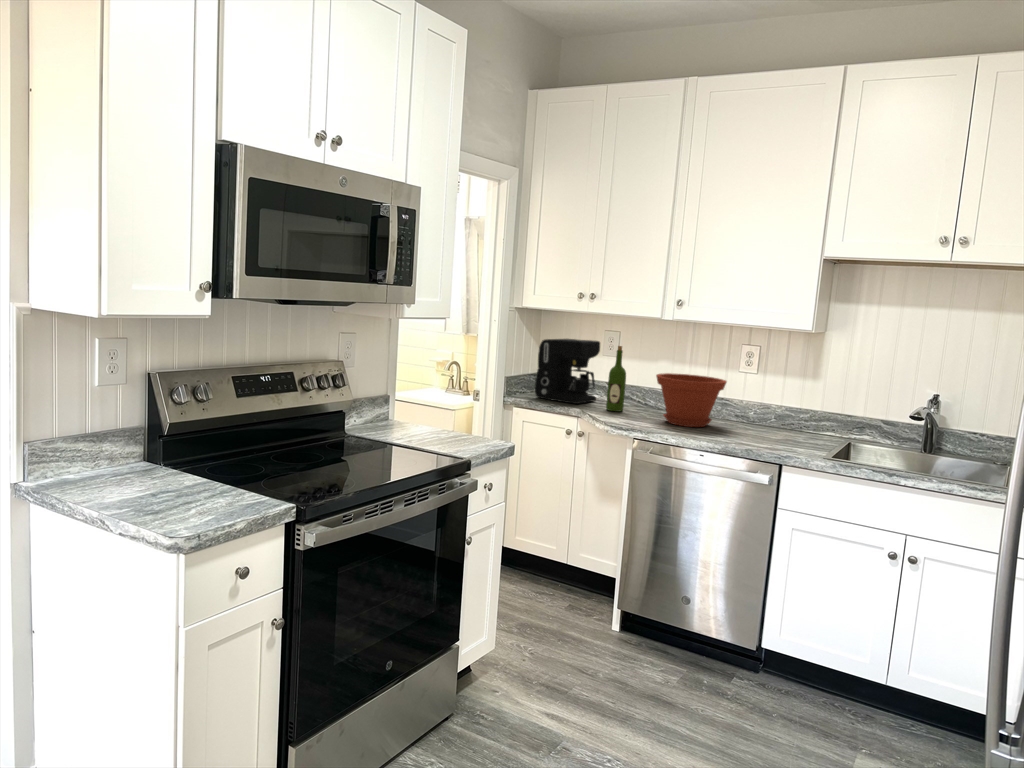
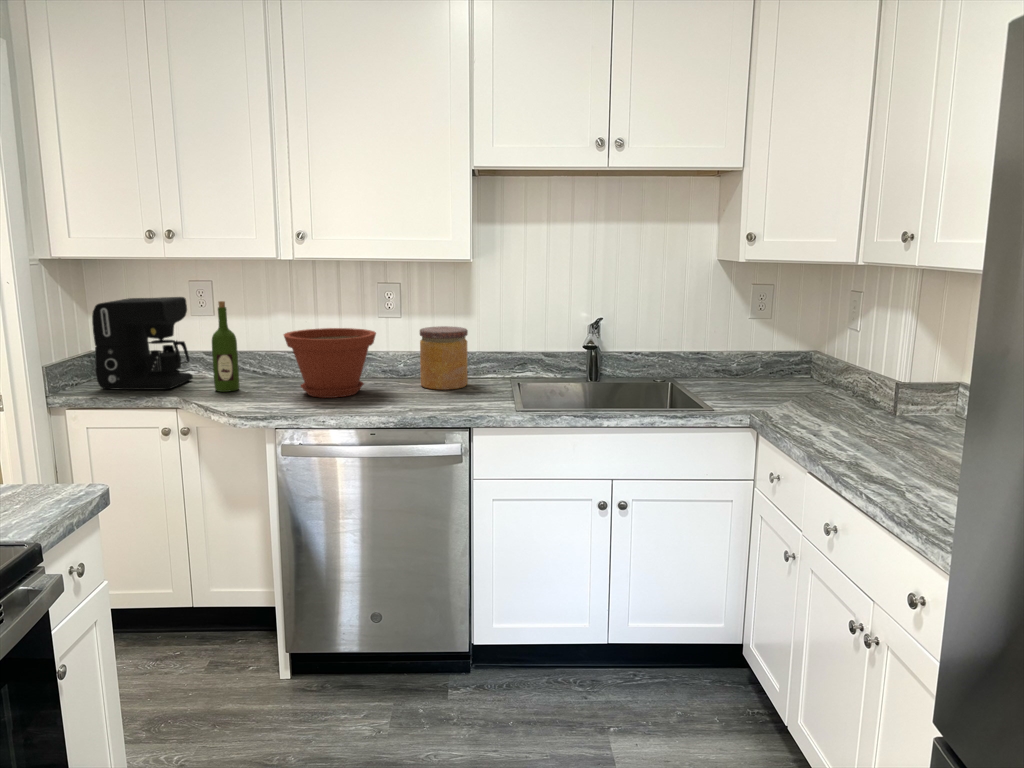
jar: none [760,384,807,437] -> present [420,326,468,390]

